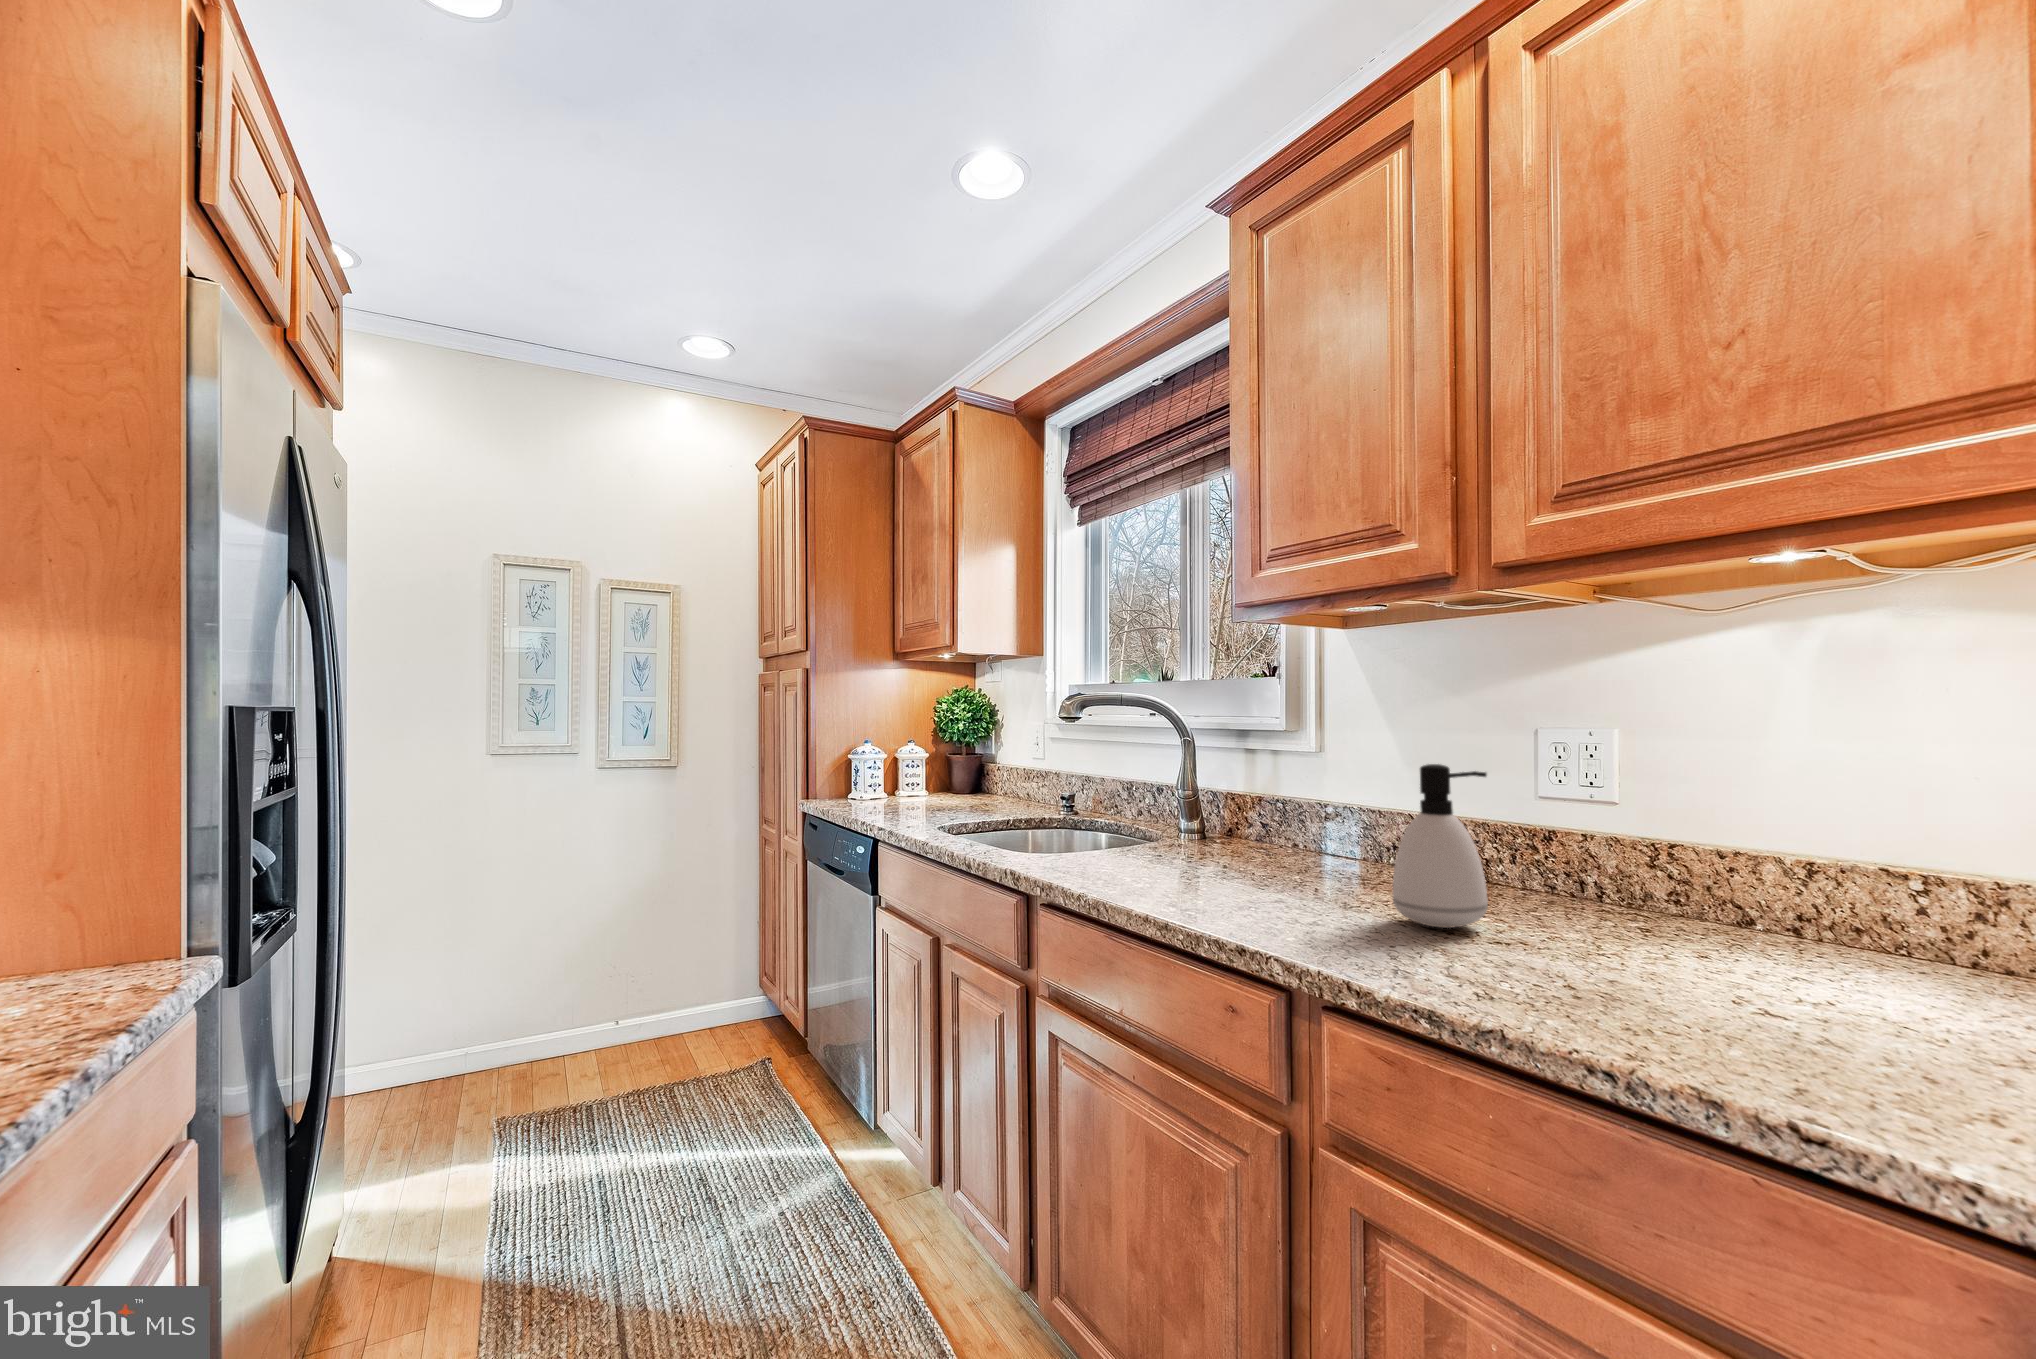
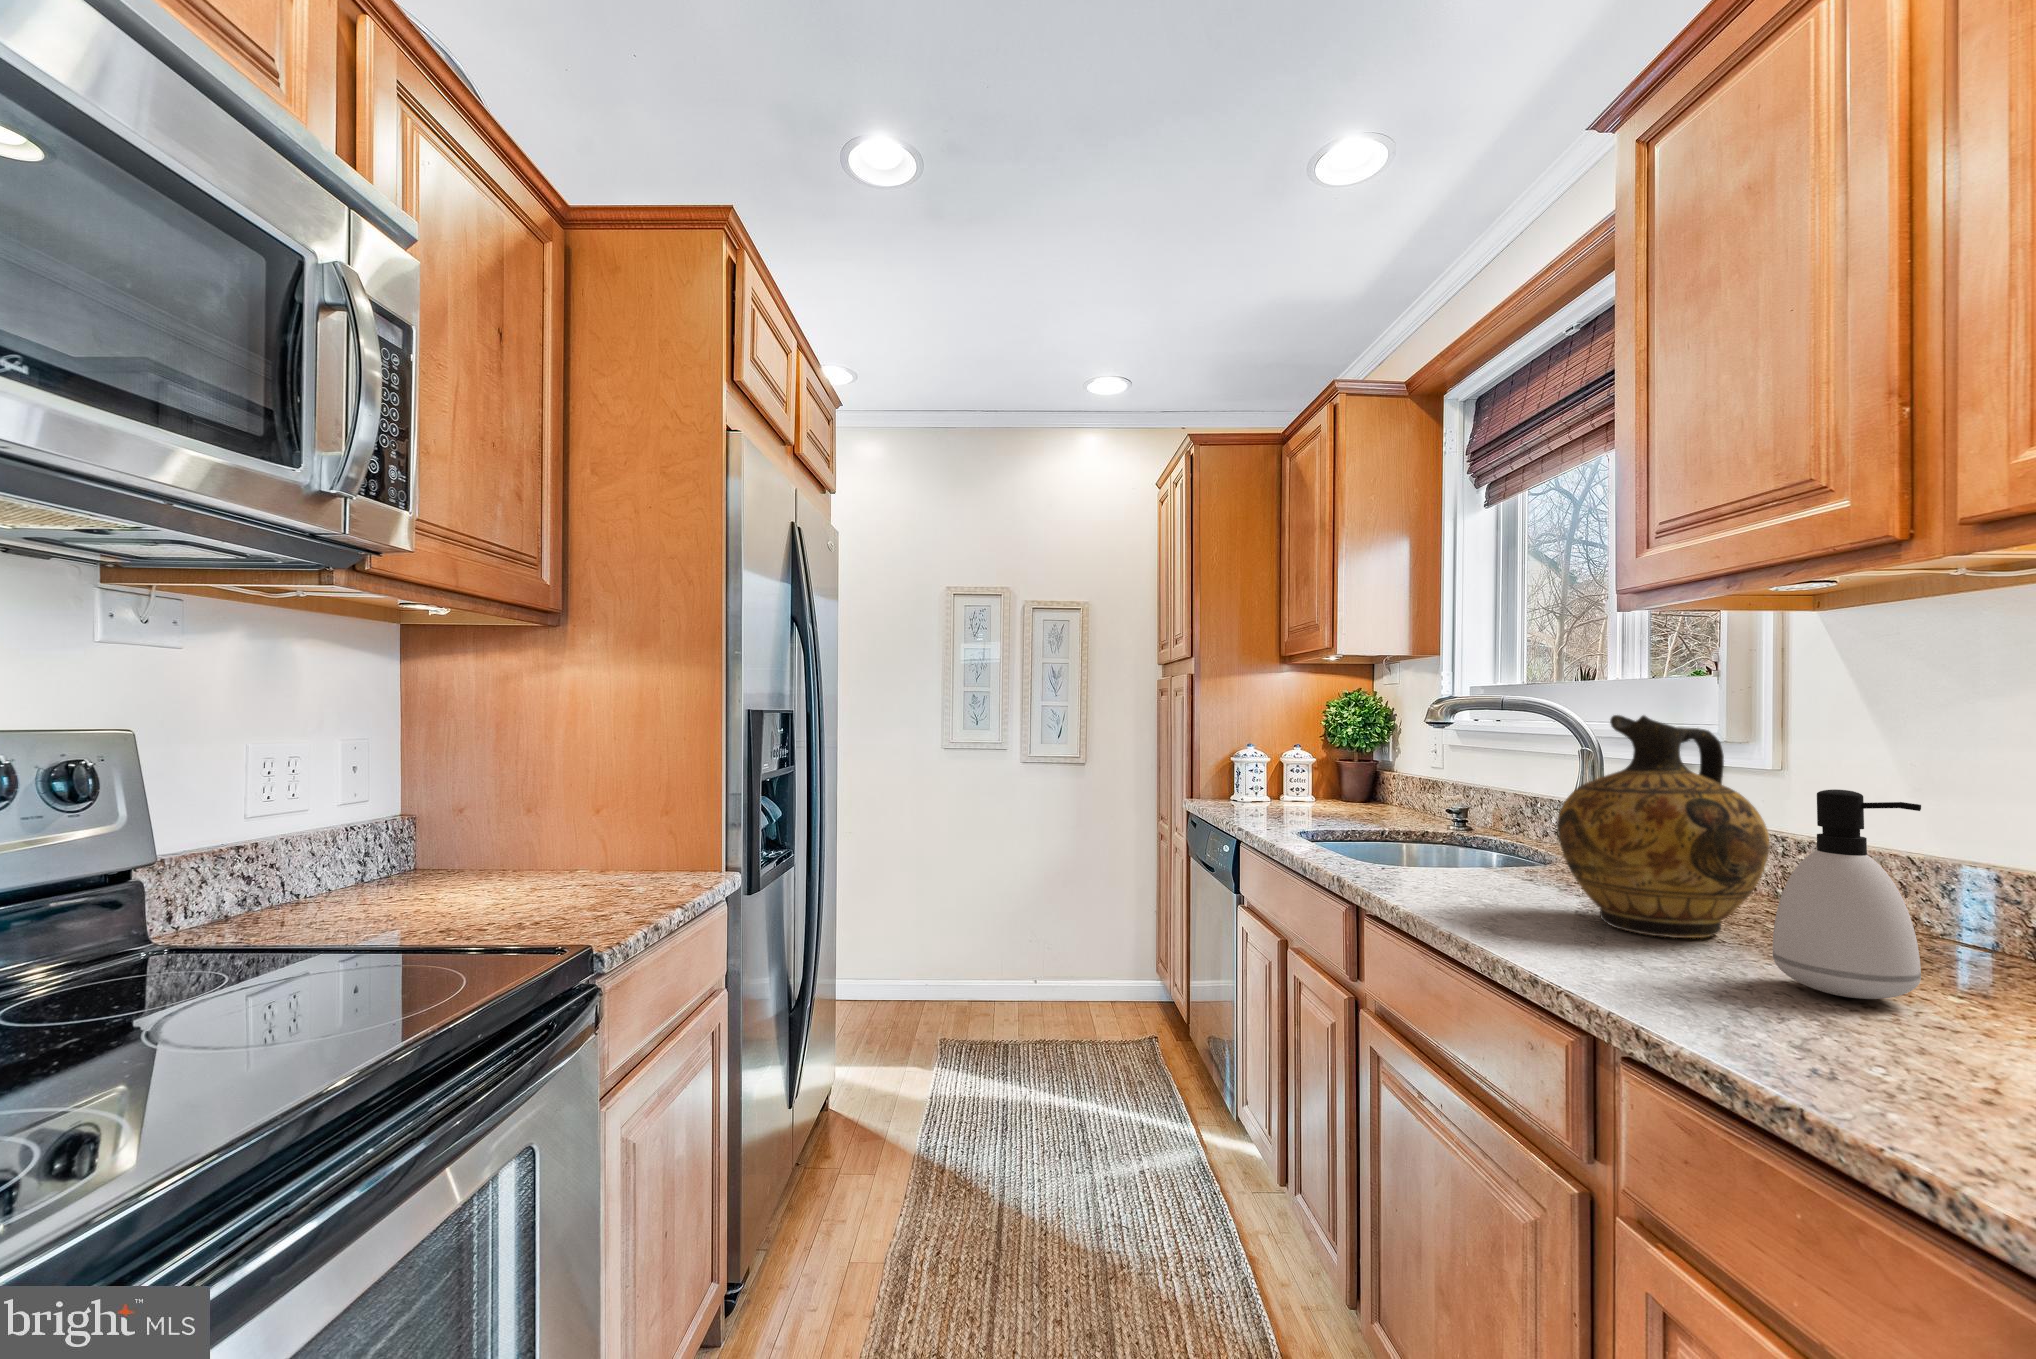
ceramic jug: none [1209,709,1362,896] -> present [1557,715,1769,938]

